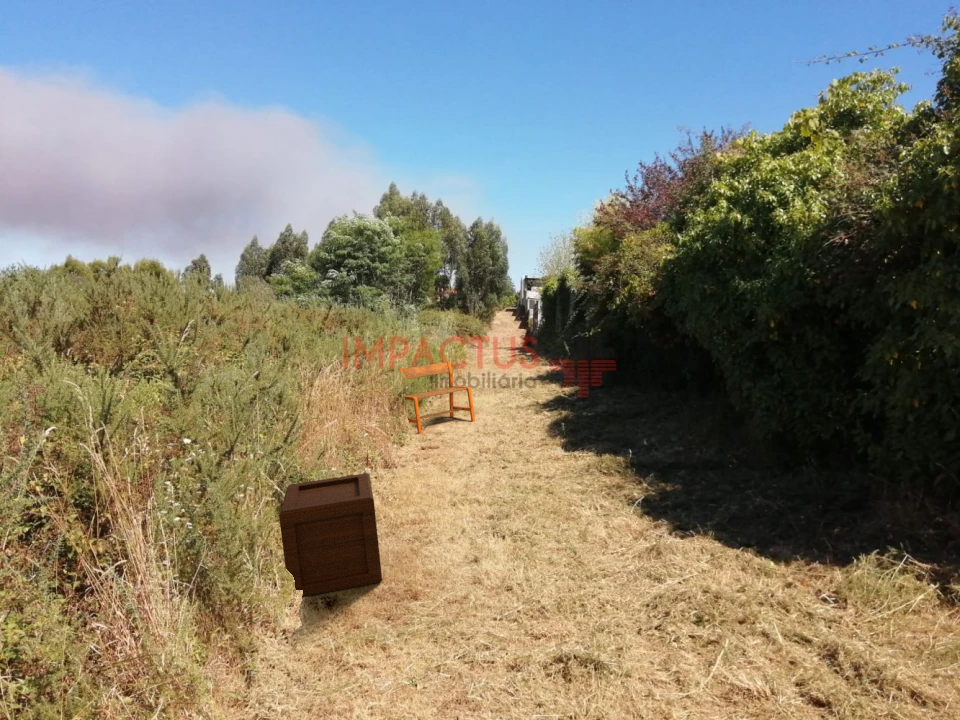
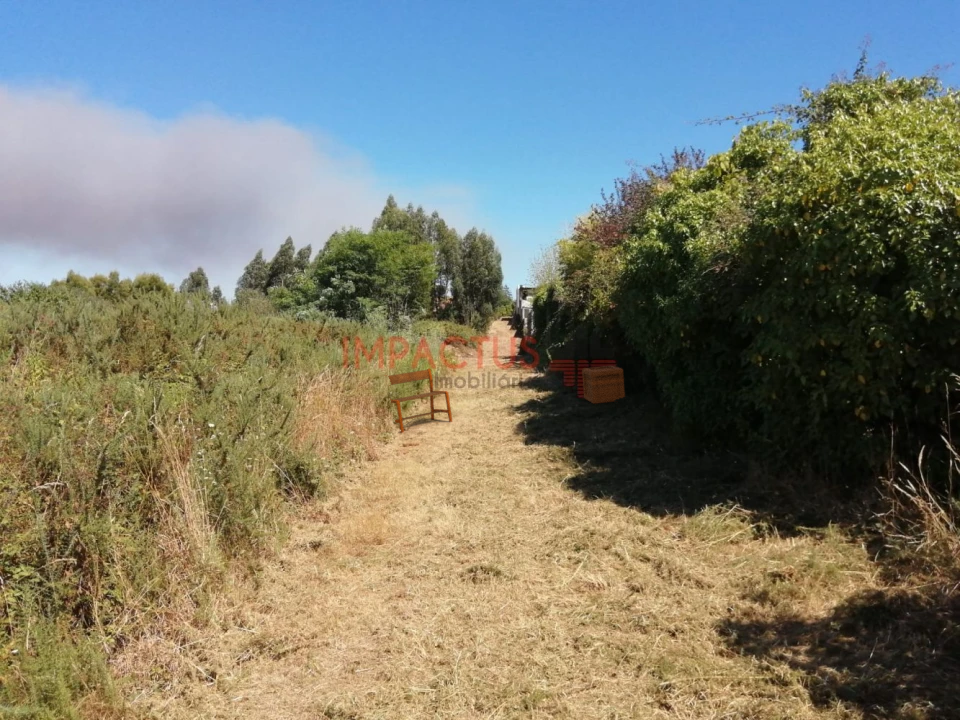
wooden crate: present [279,473,382,597] -> present [582,366,625,404]

